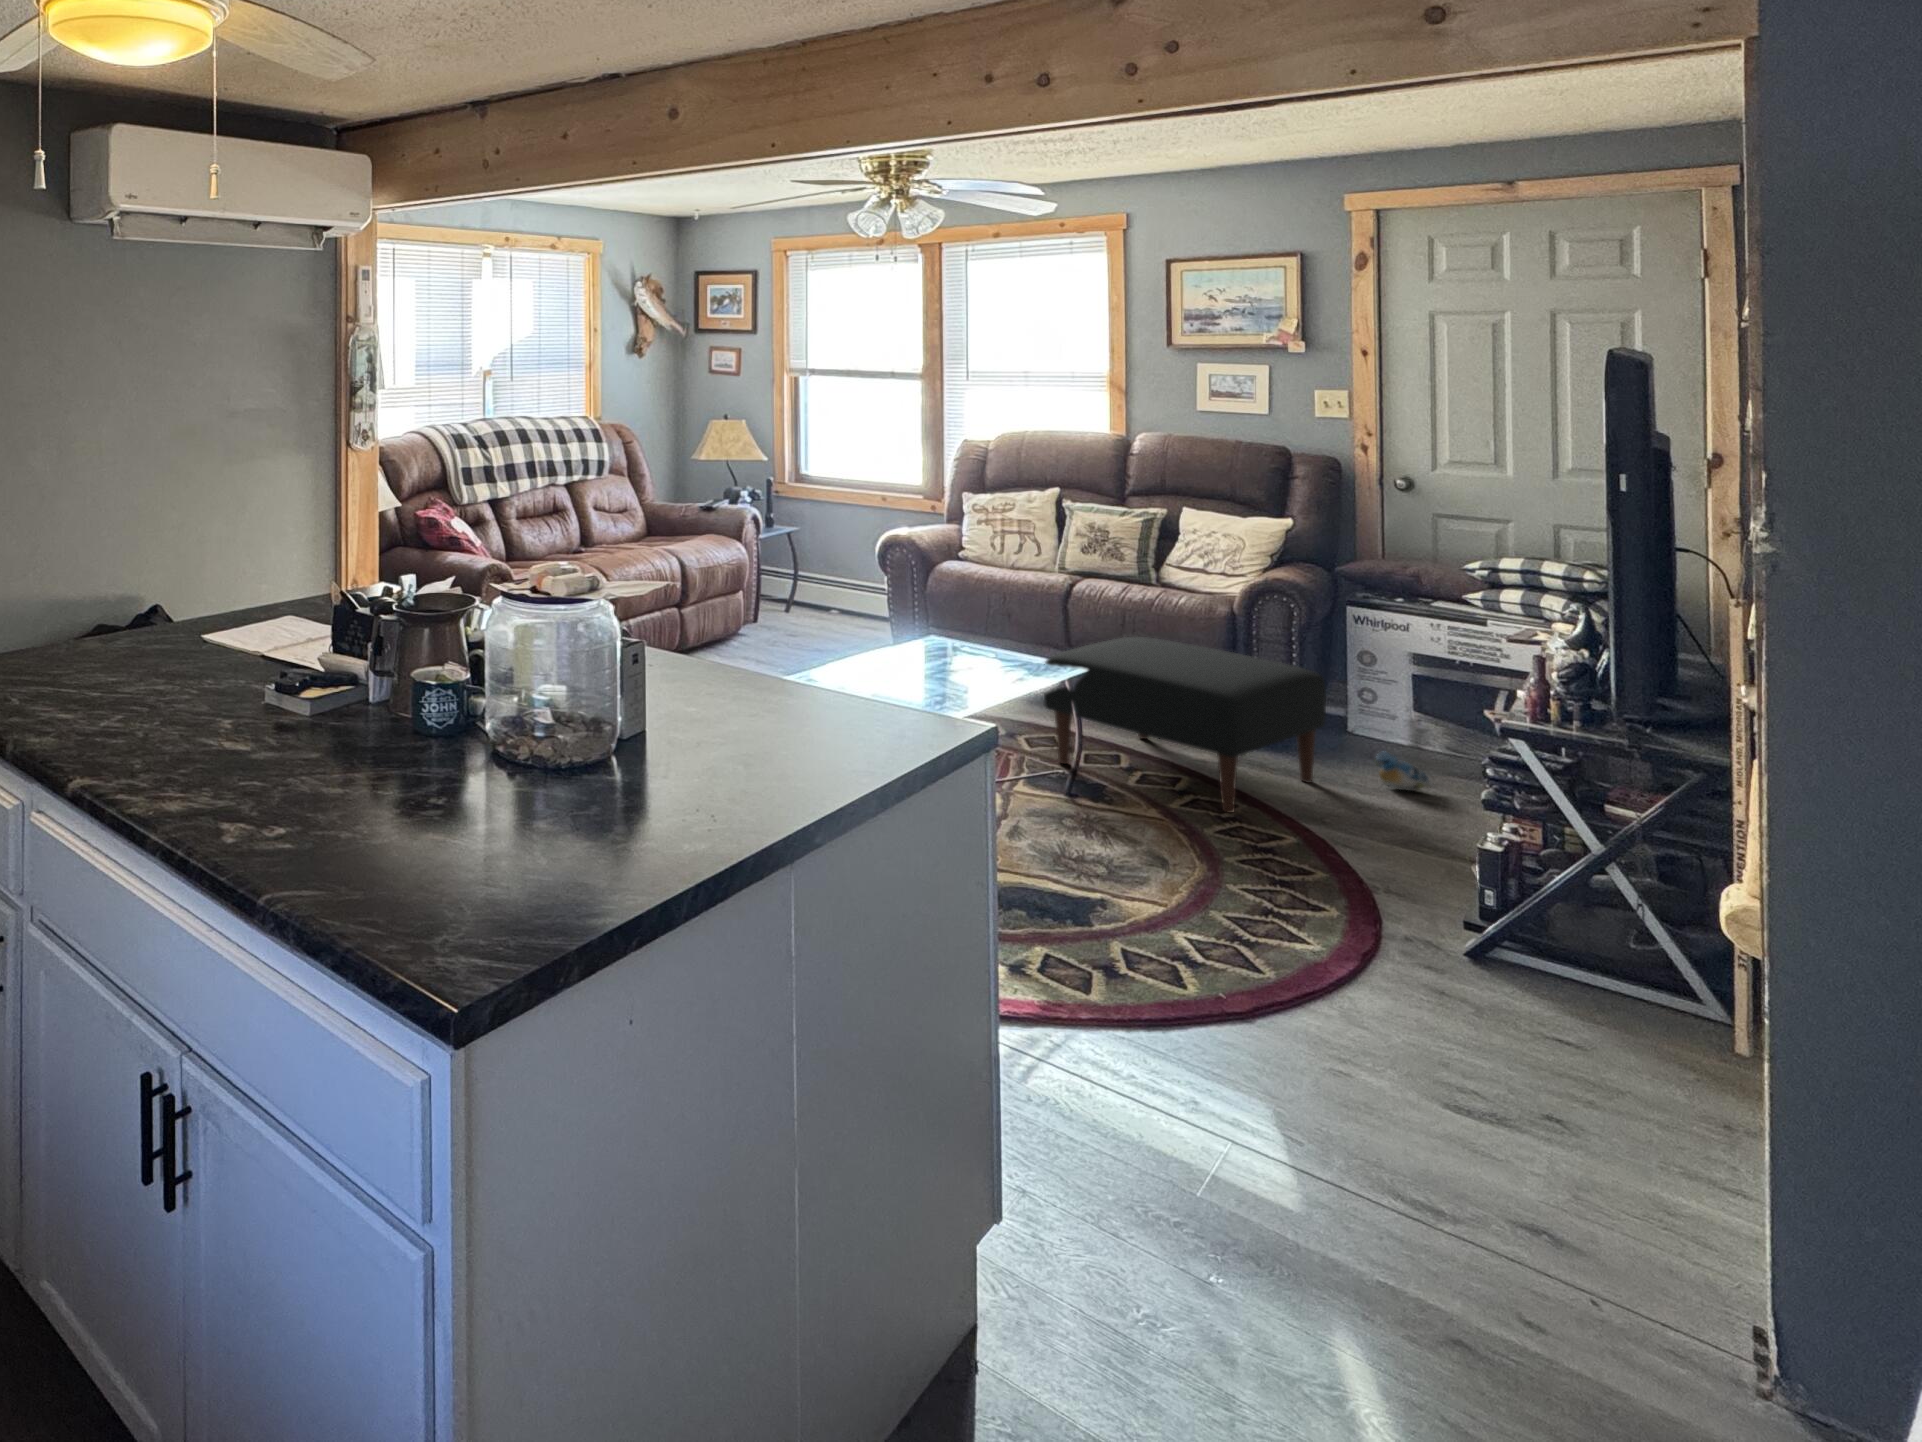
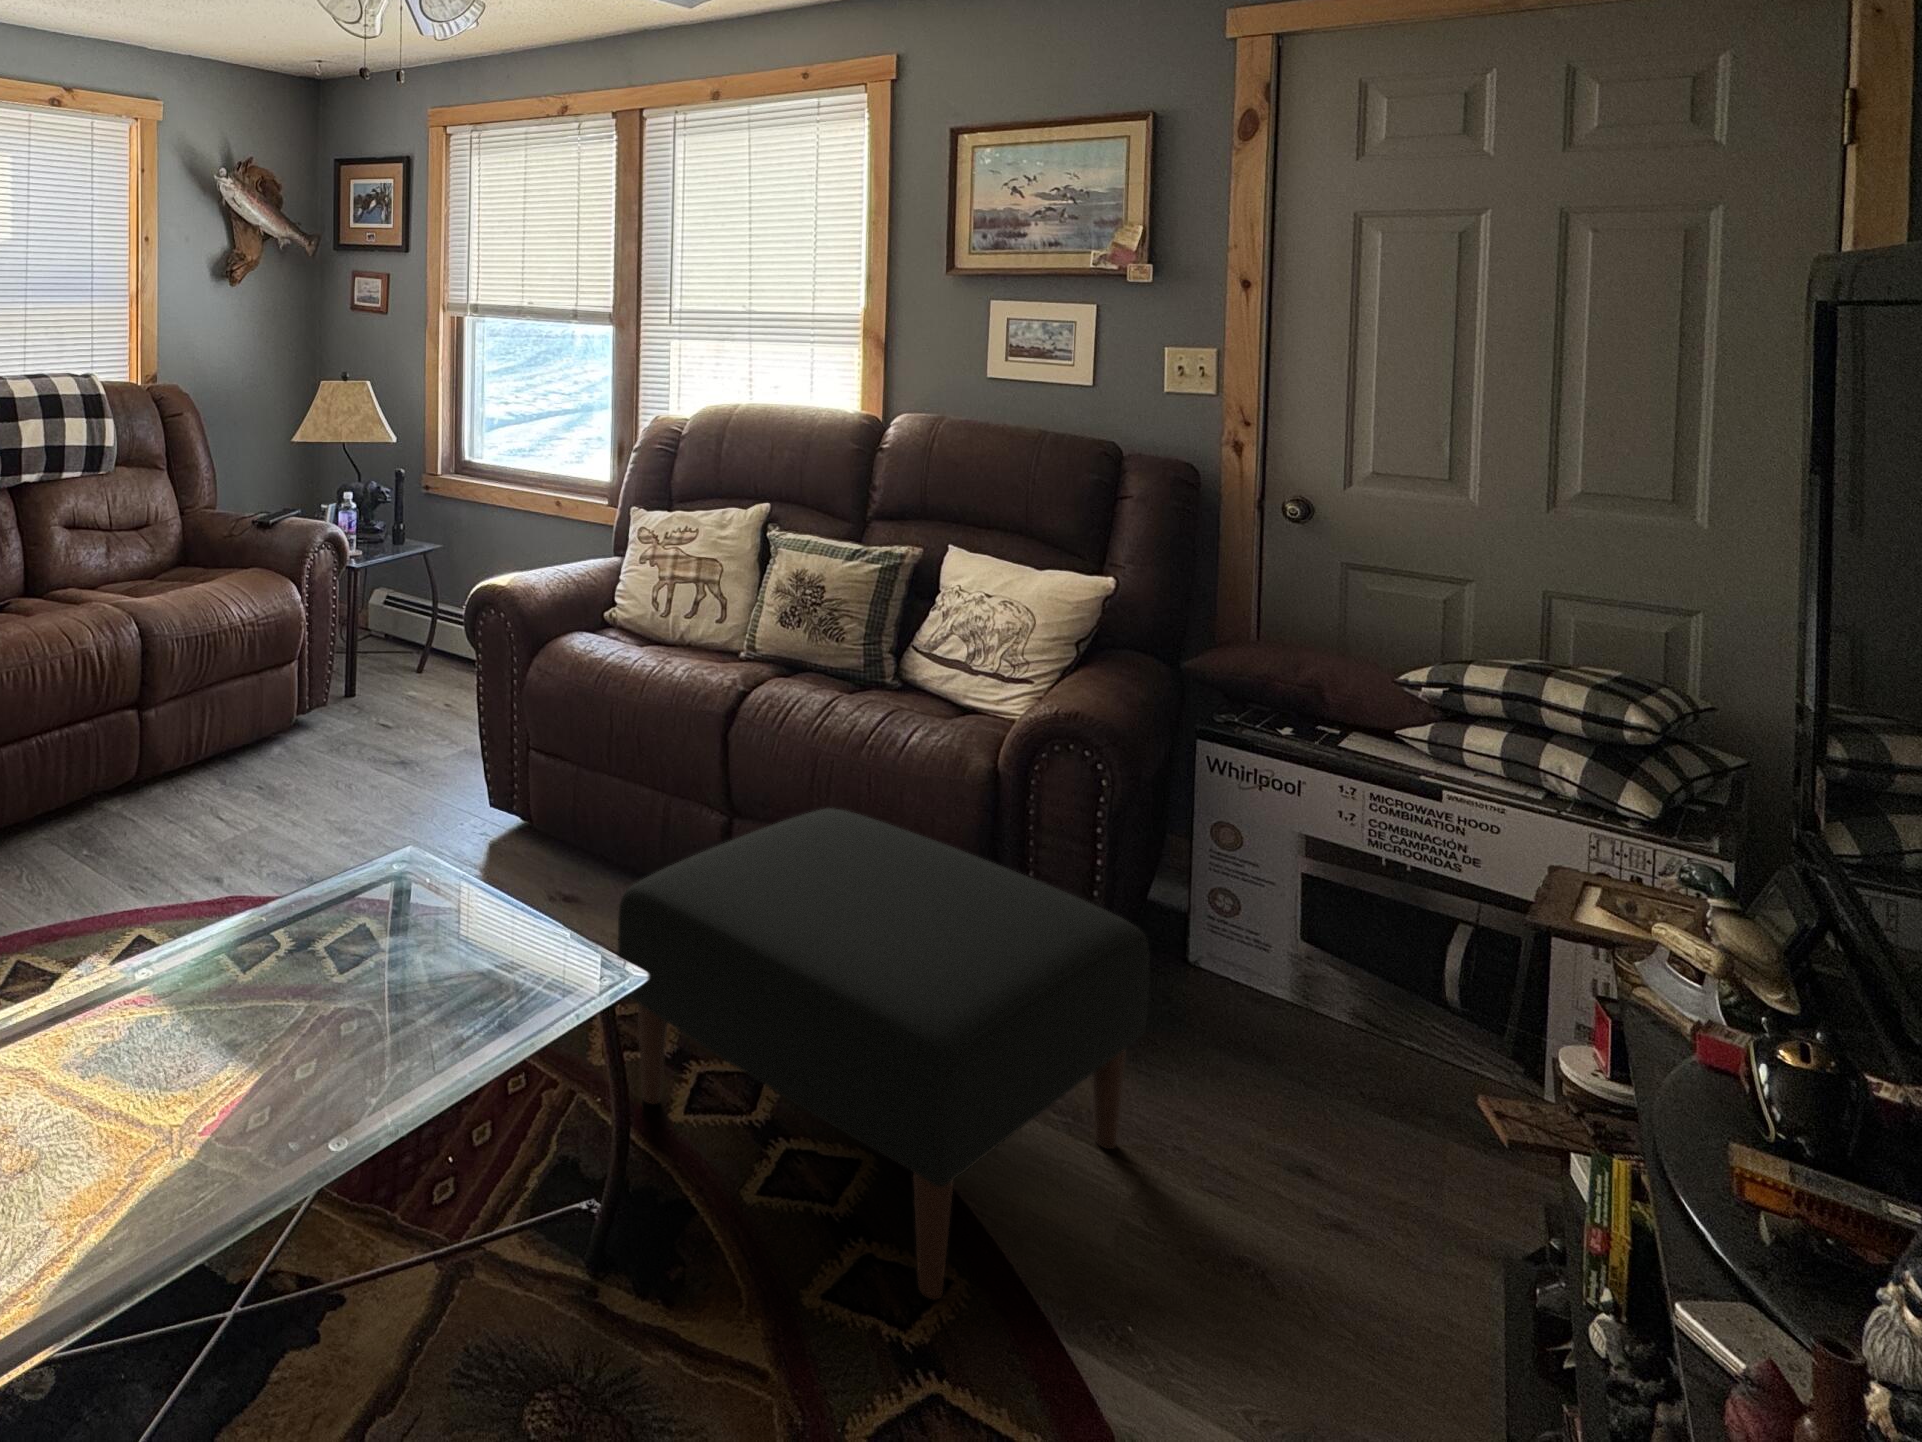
plush toy: present [1375,752,1434,791] -> none [1234,1088,1349,1176]

